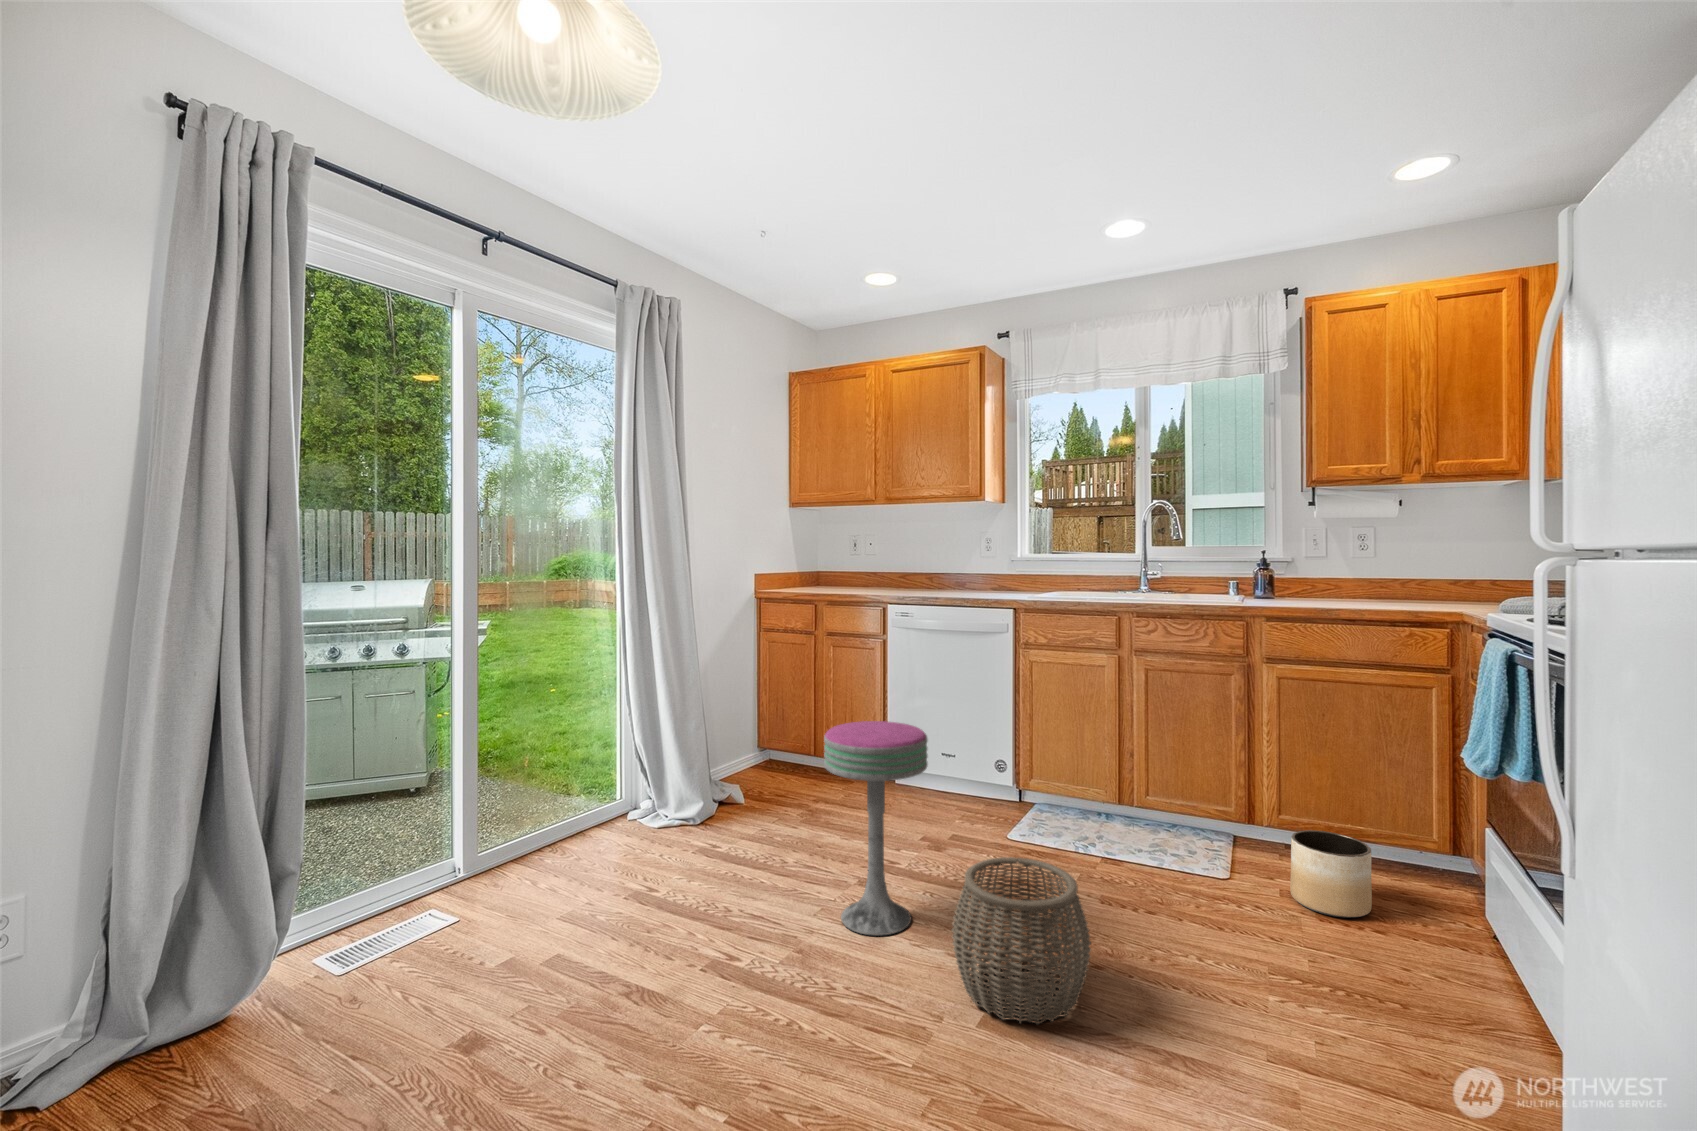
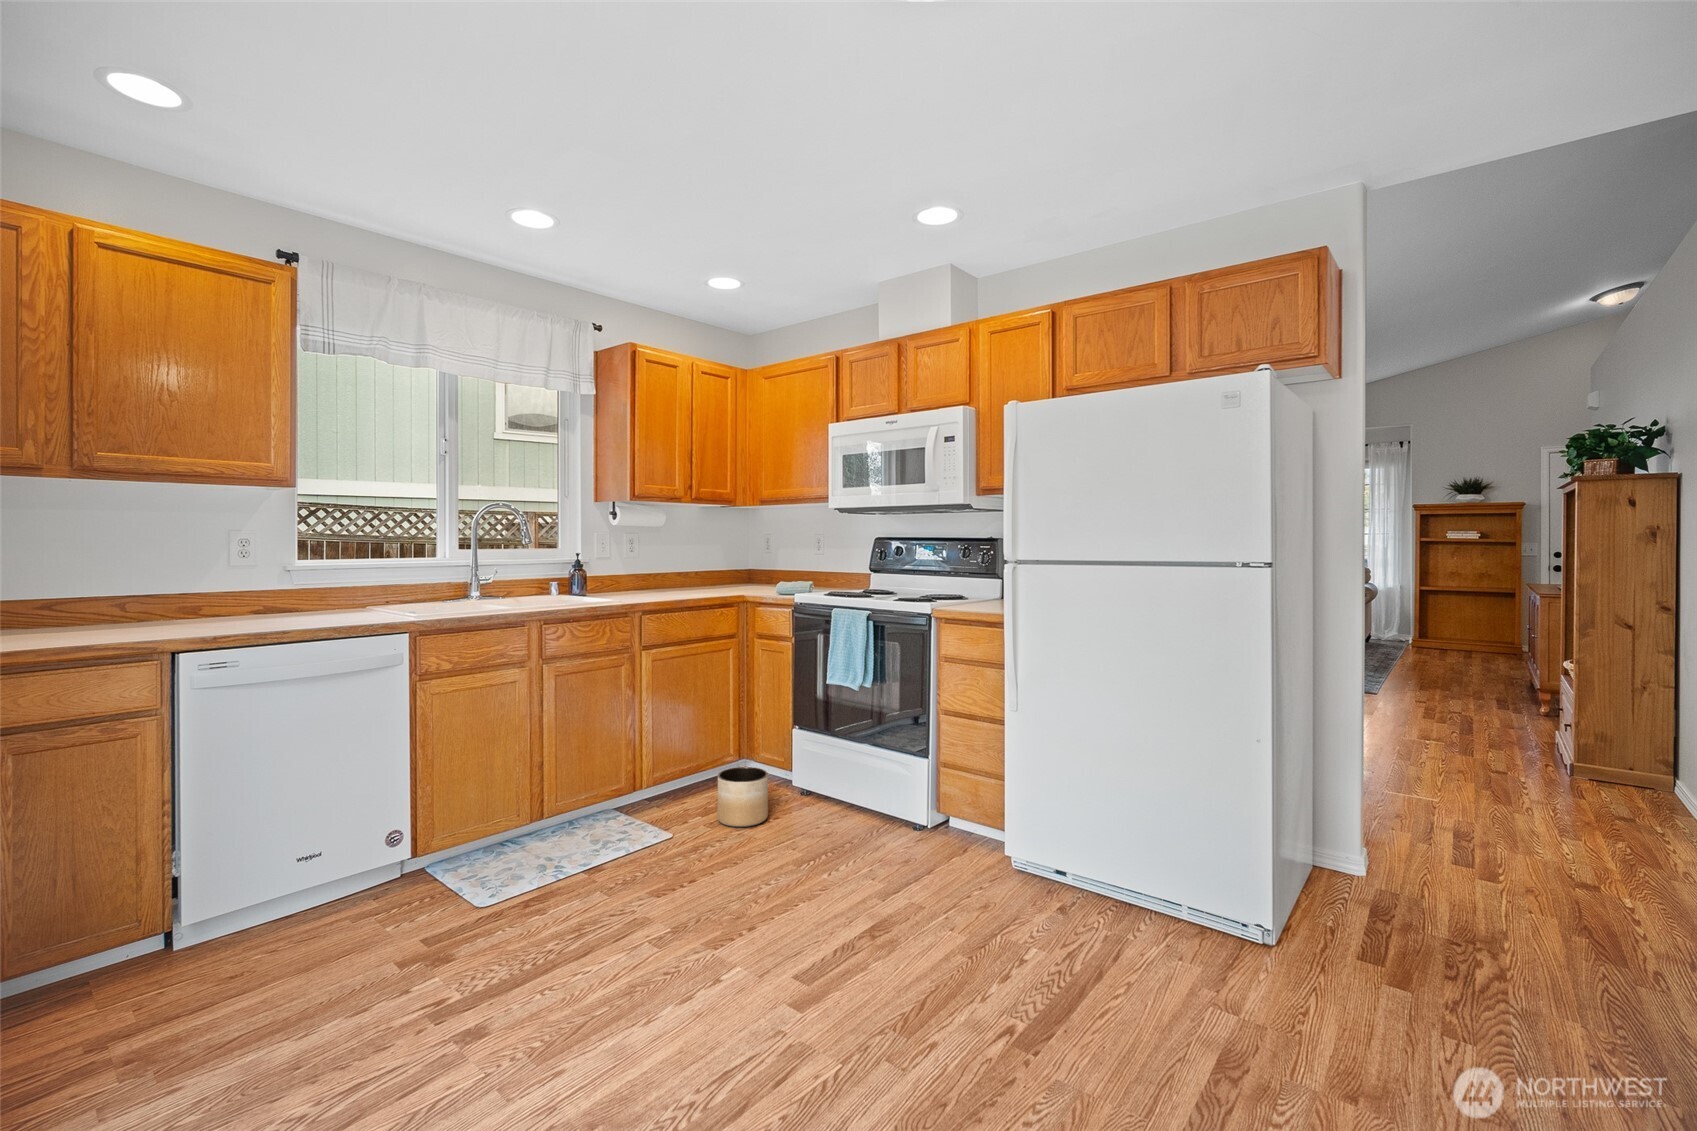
bar stool: present [824,721,928,936] -> none [493,781,636,1070]
woven basket: present [952,857,1091,1024] -> none [706,851,833,1006]

